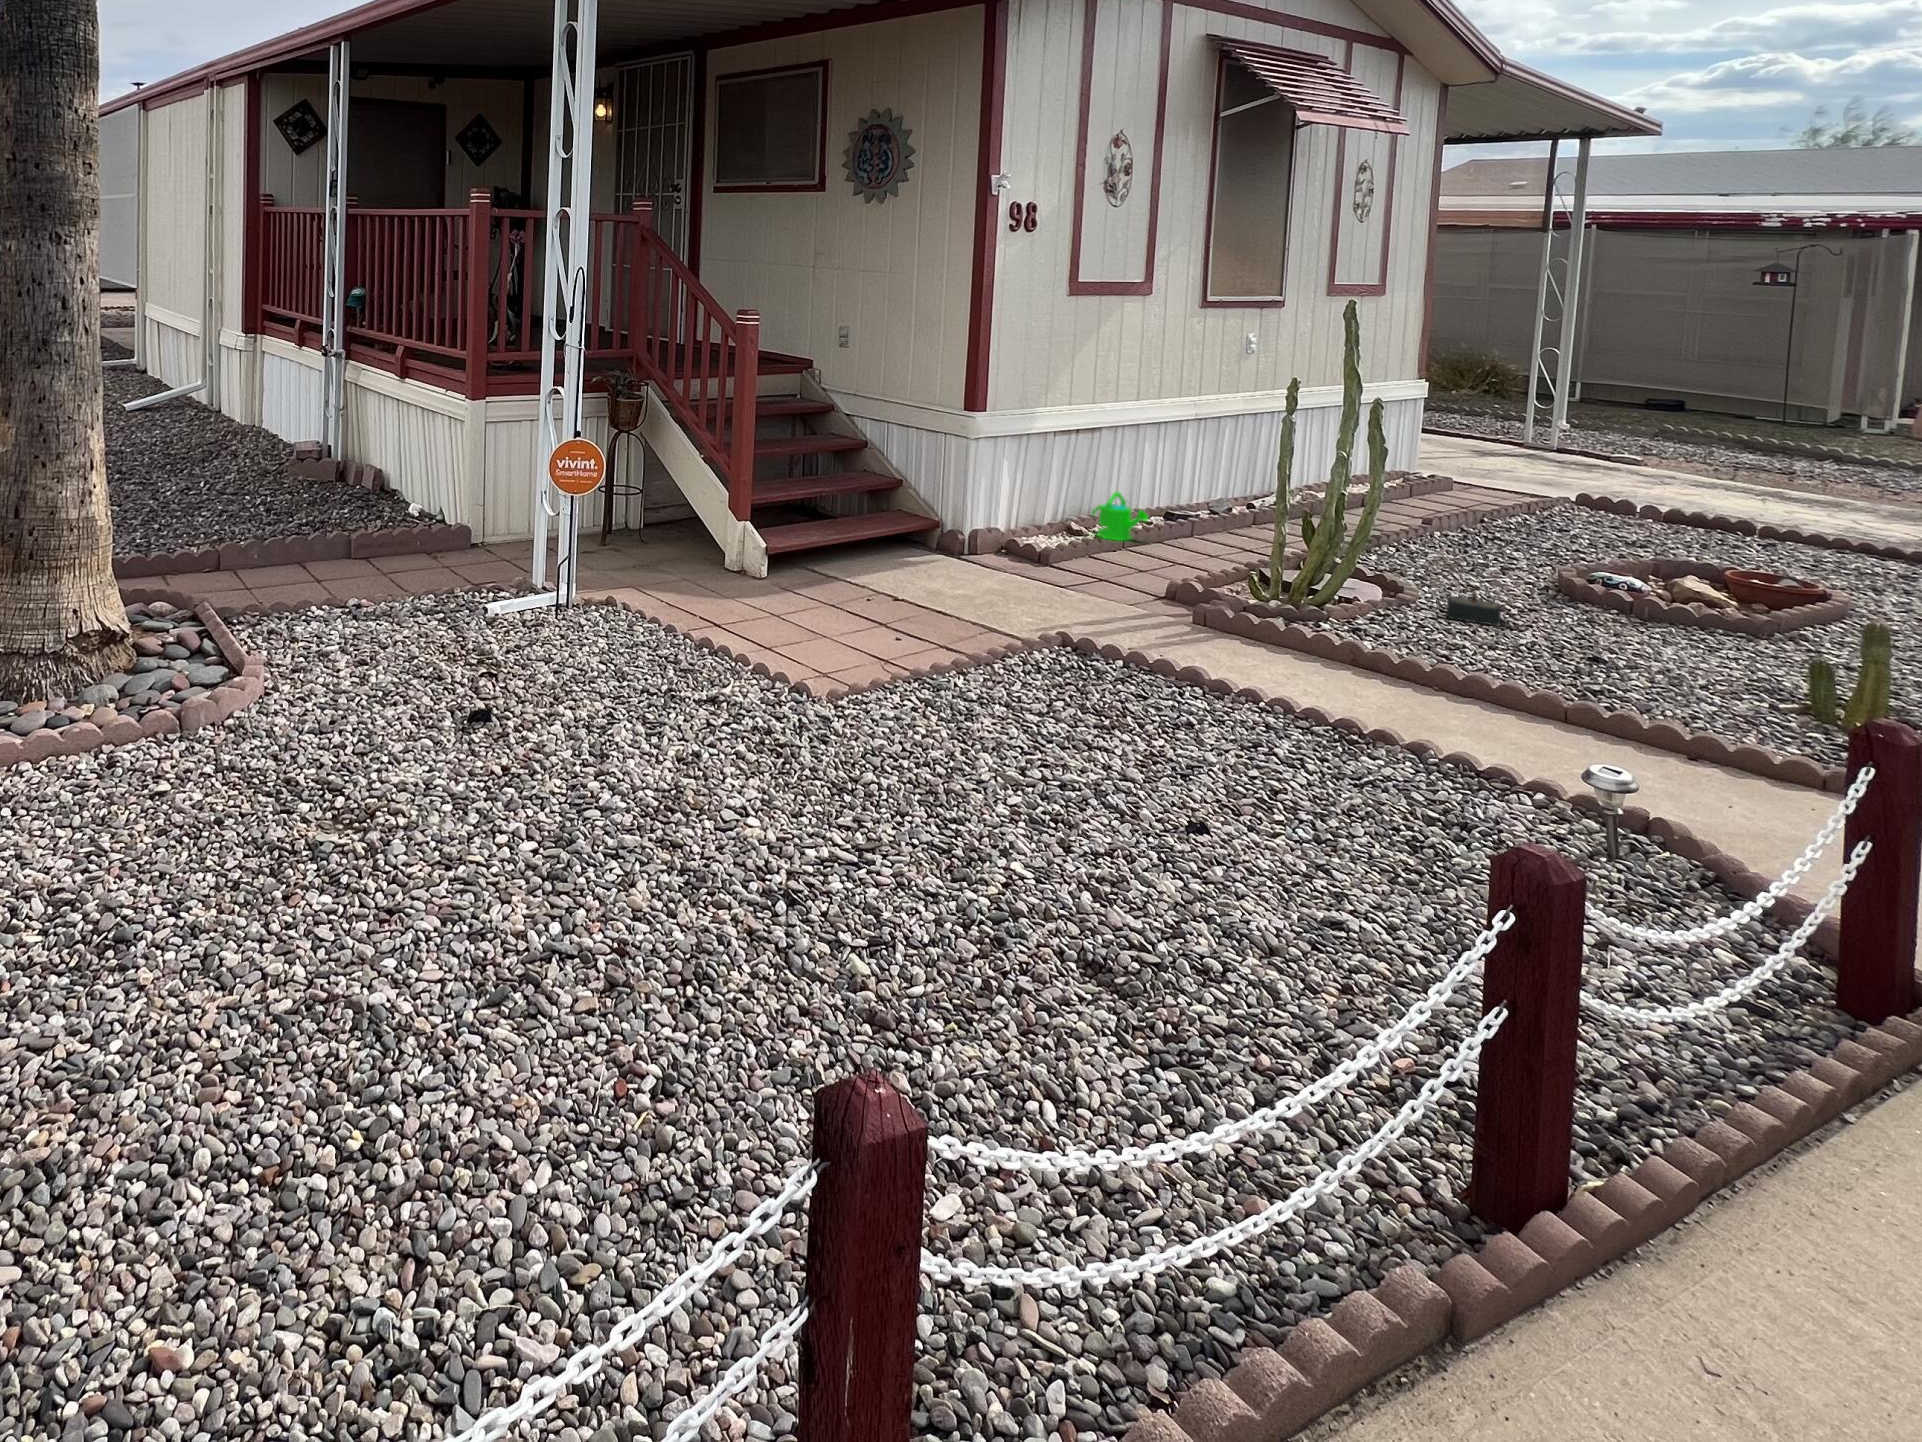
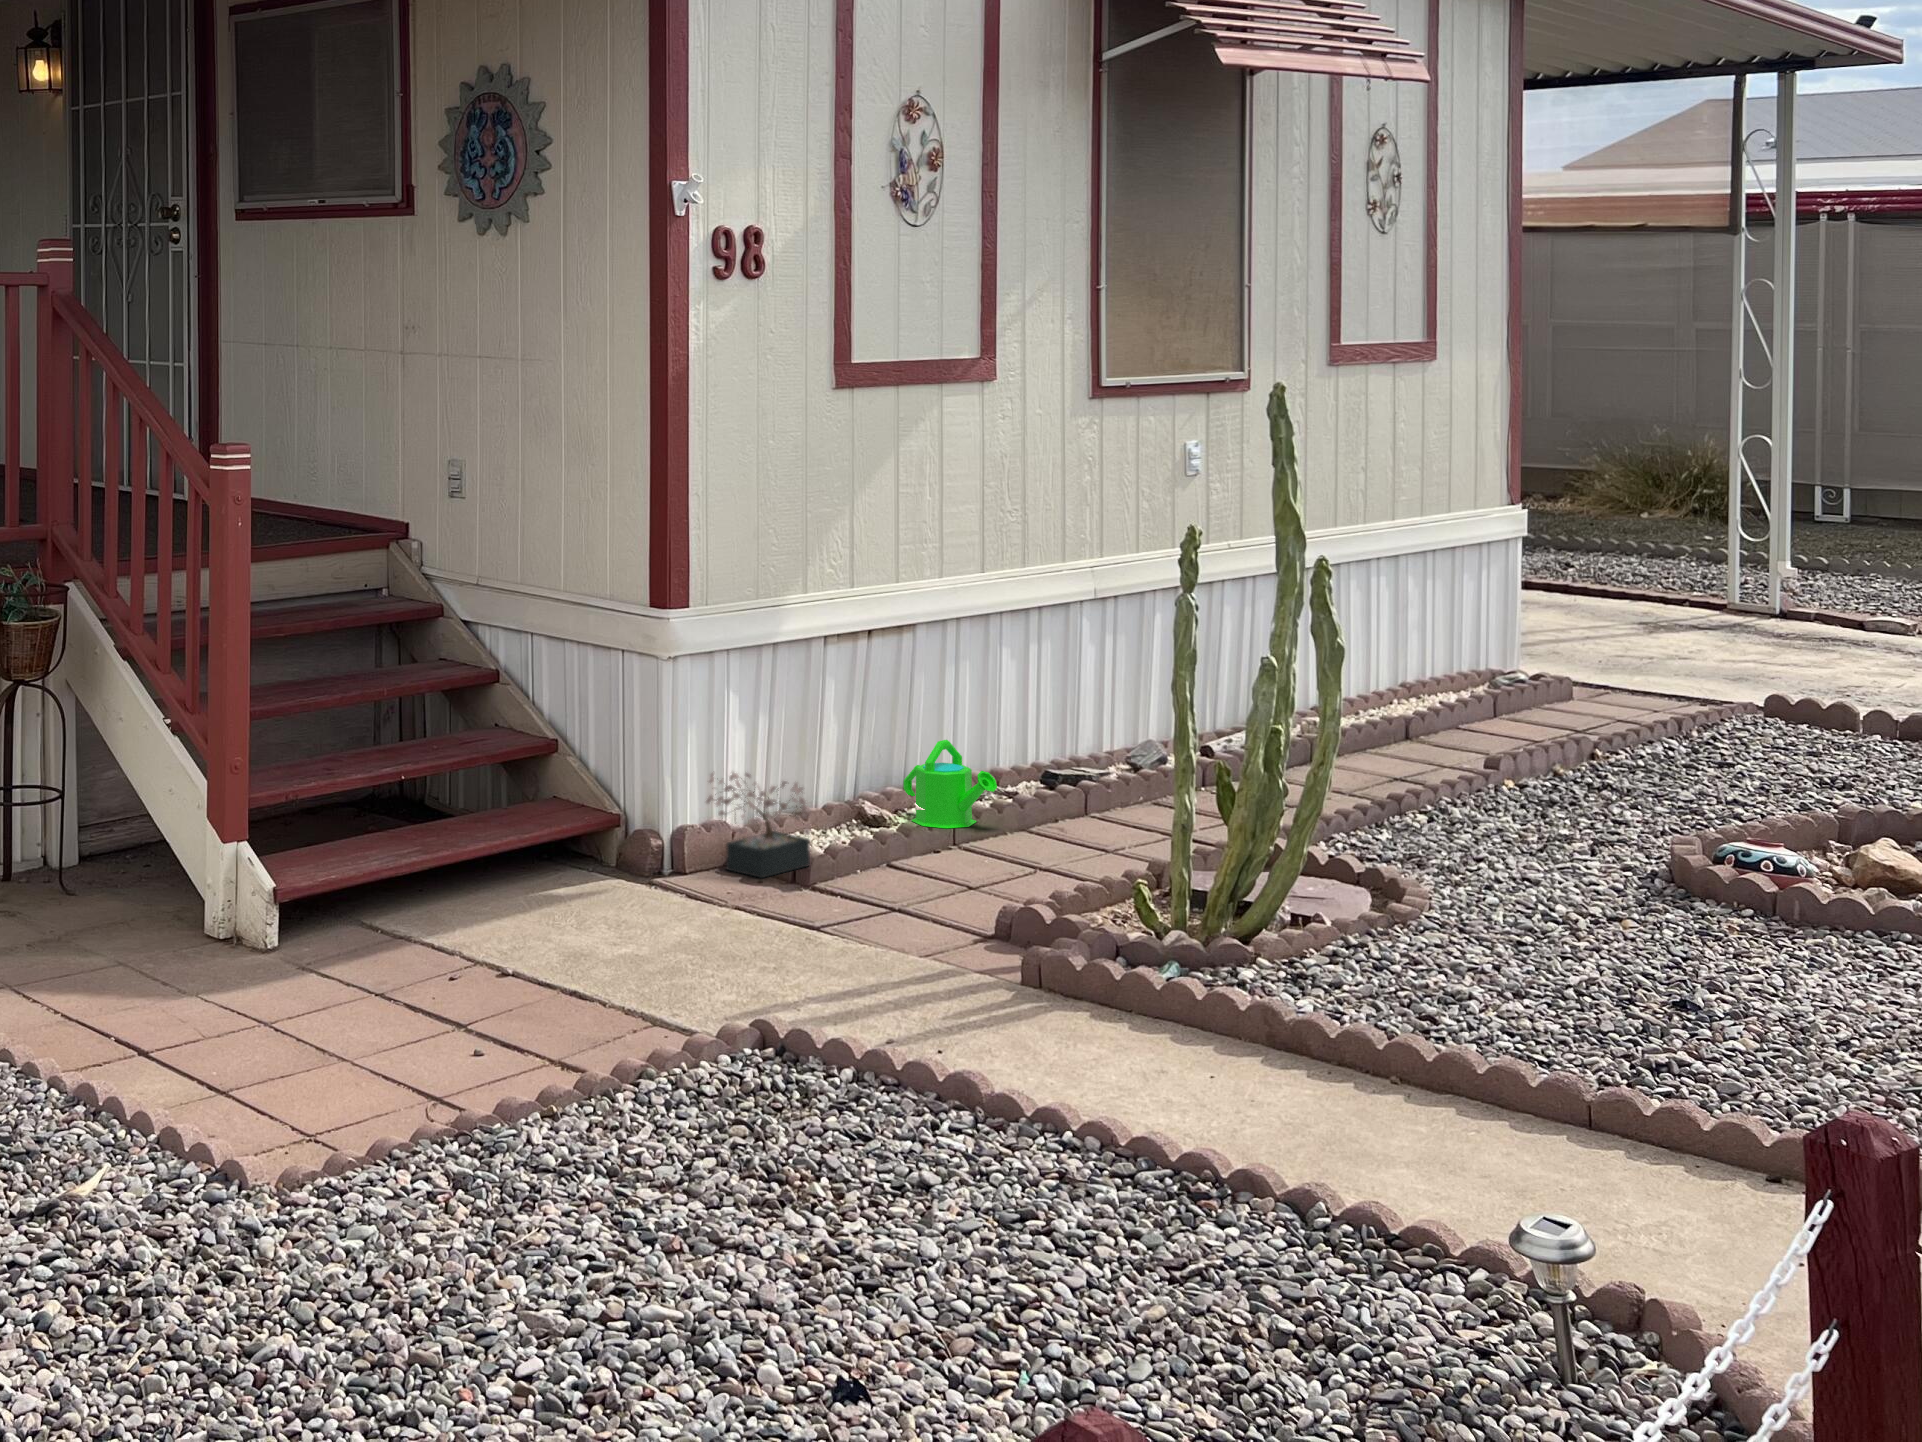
decorative plant: present [1425,549,1518,627] -> present [706,773,810,878]

